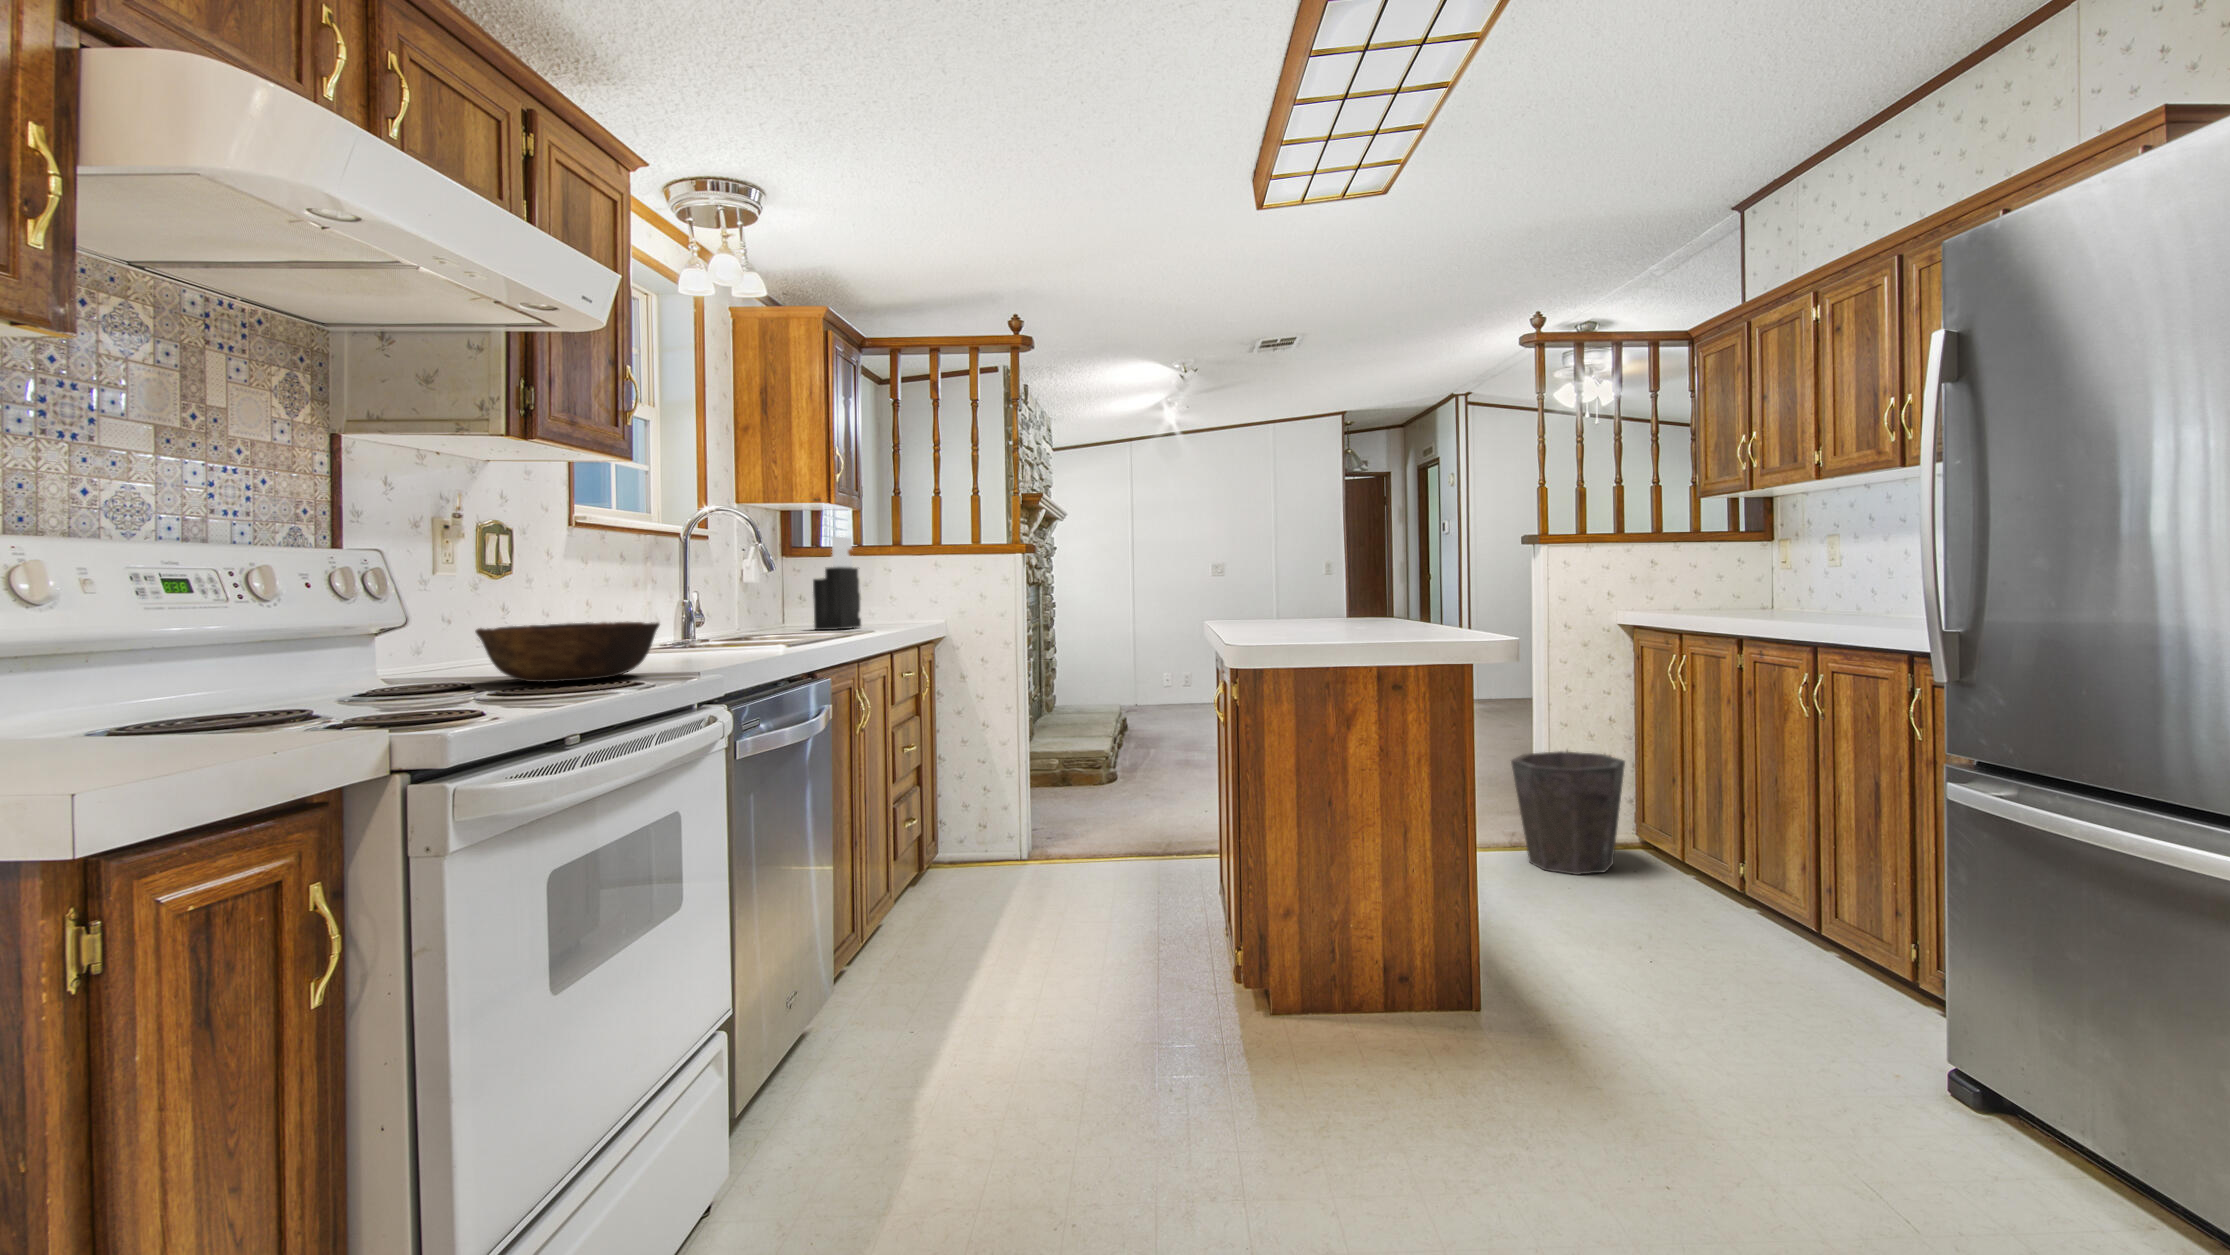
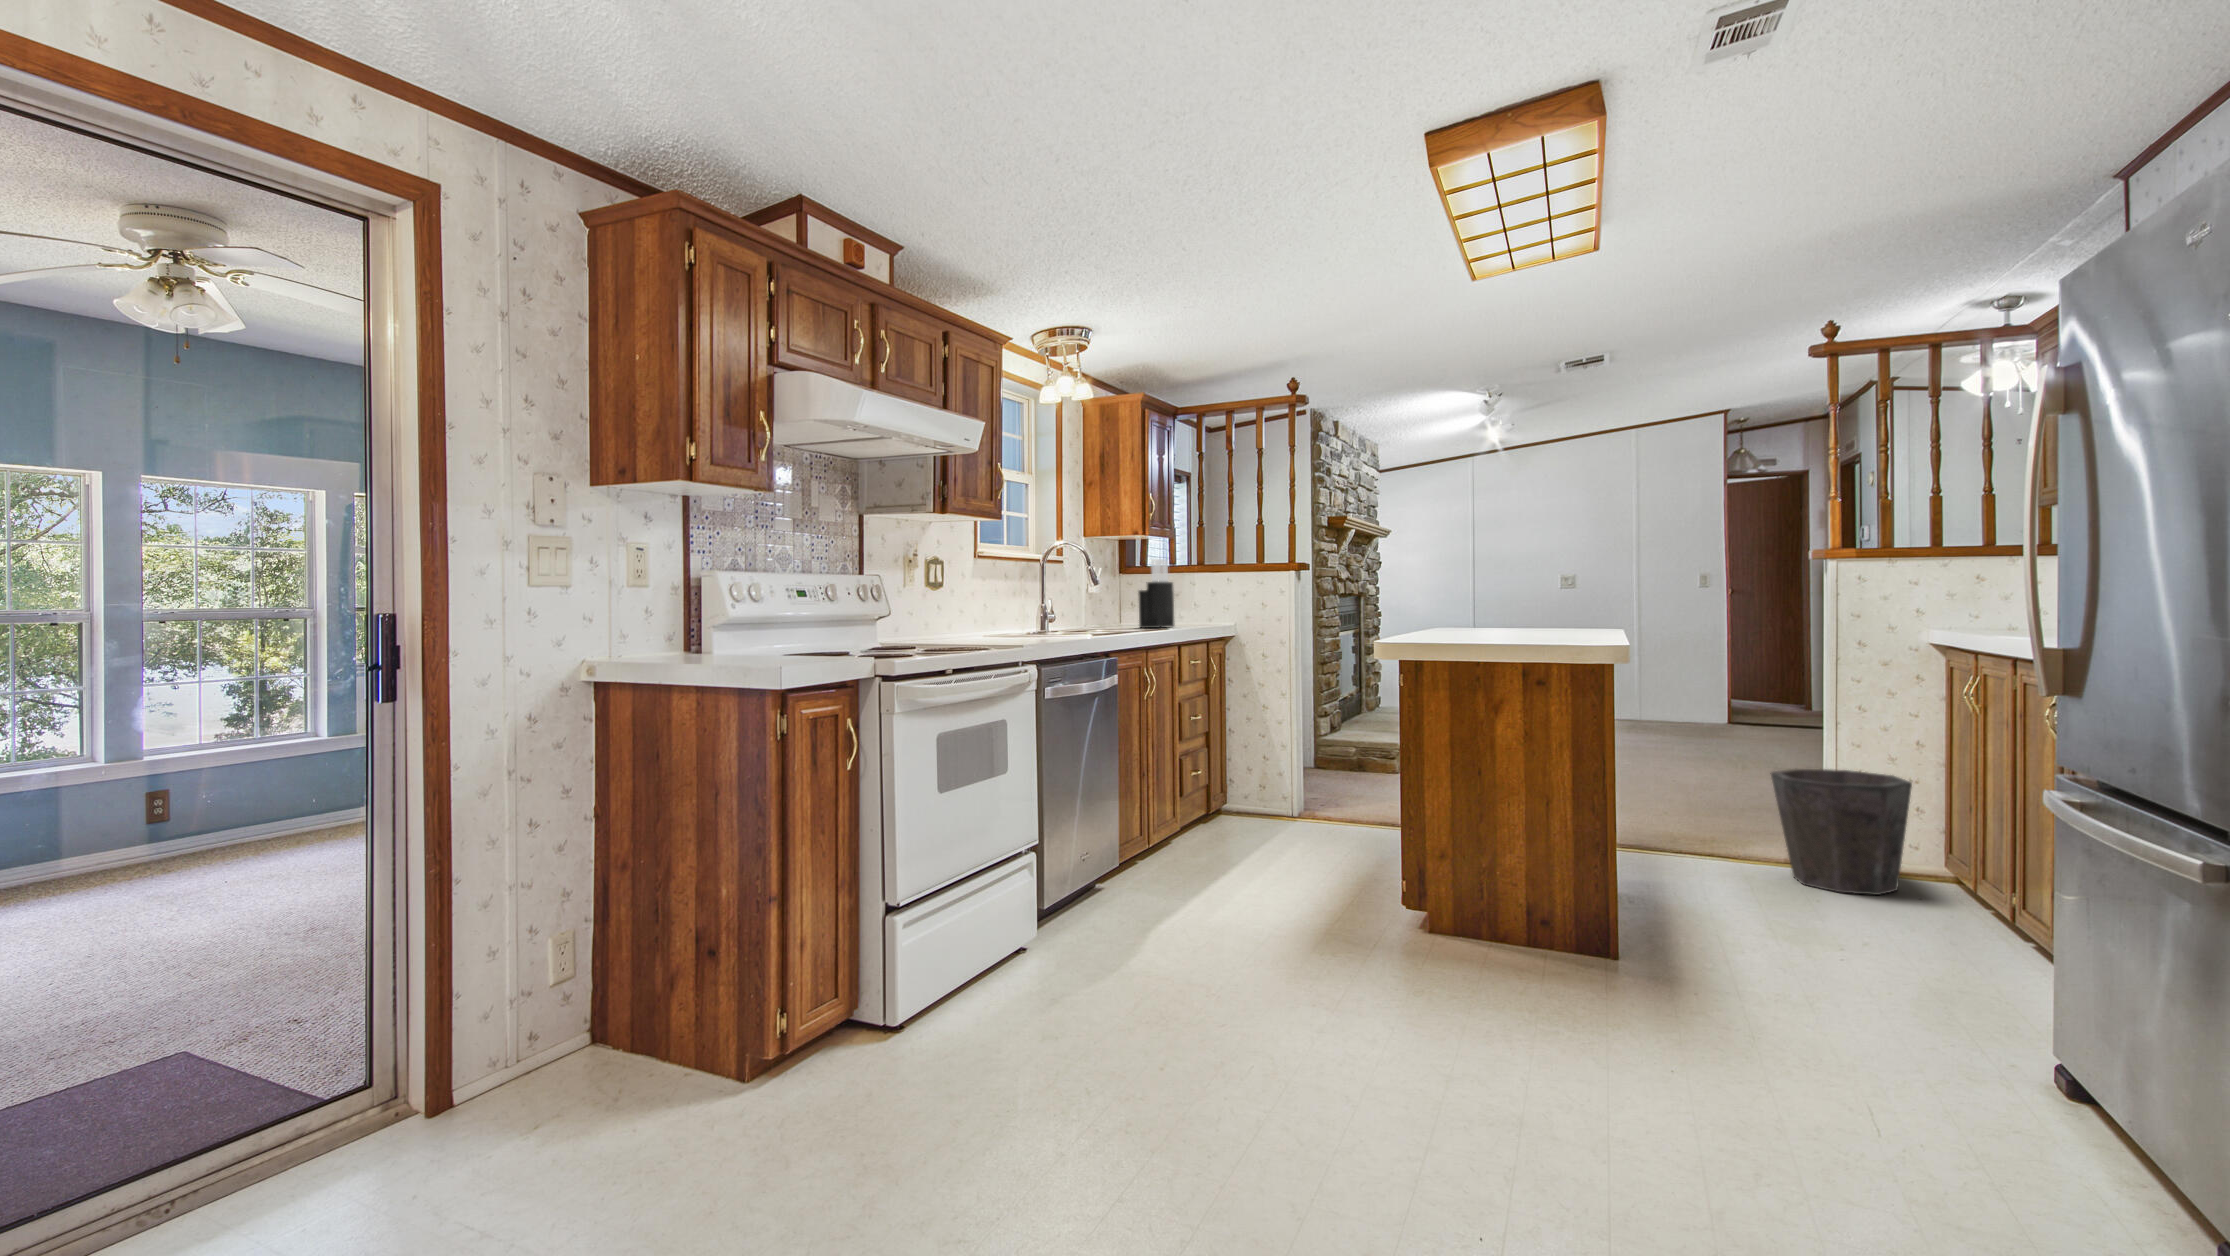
bowl: present [475,622,660,682] -> none [918,615,1005,646]

